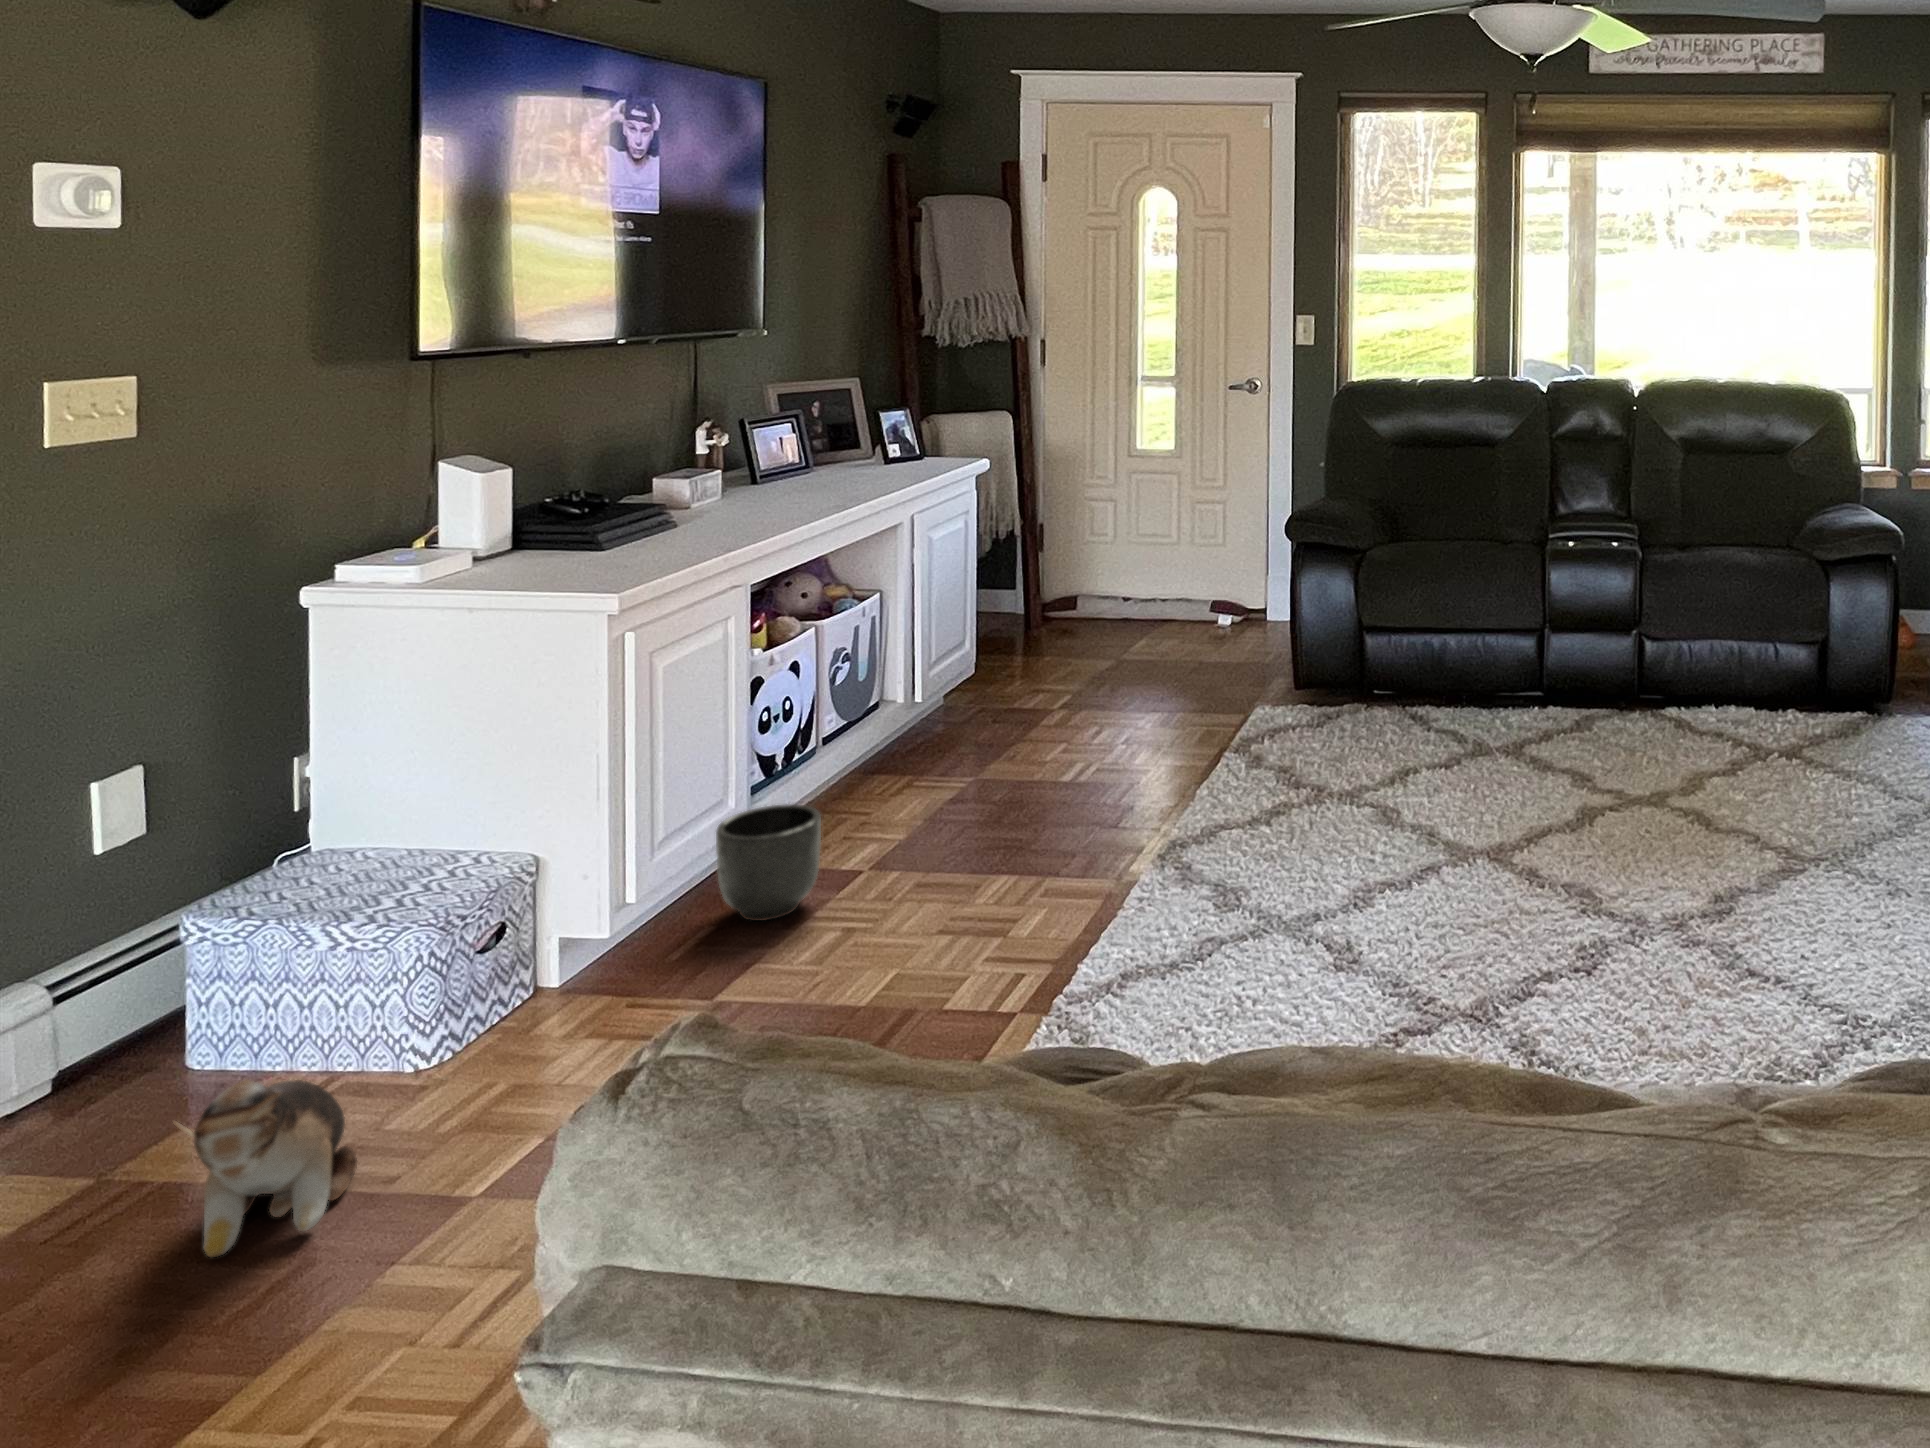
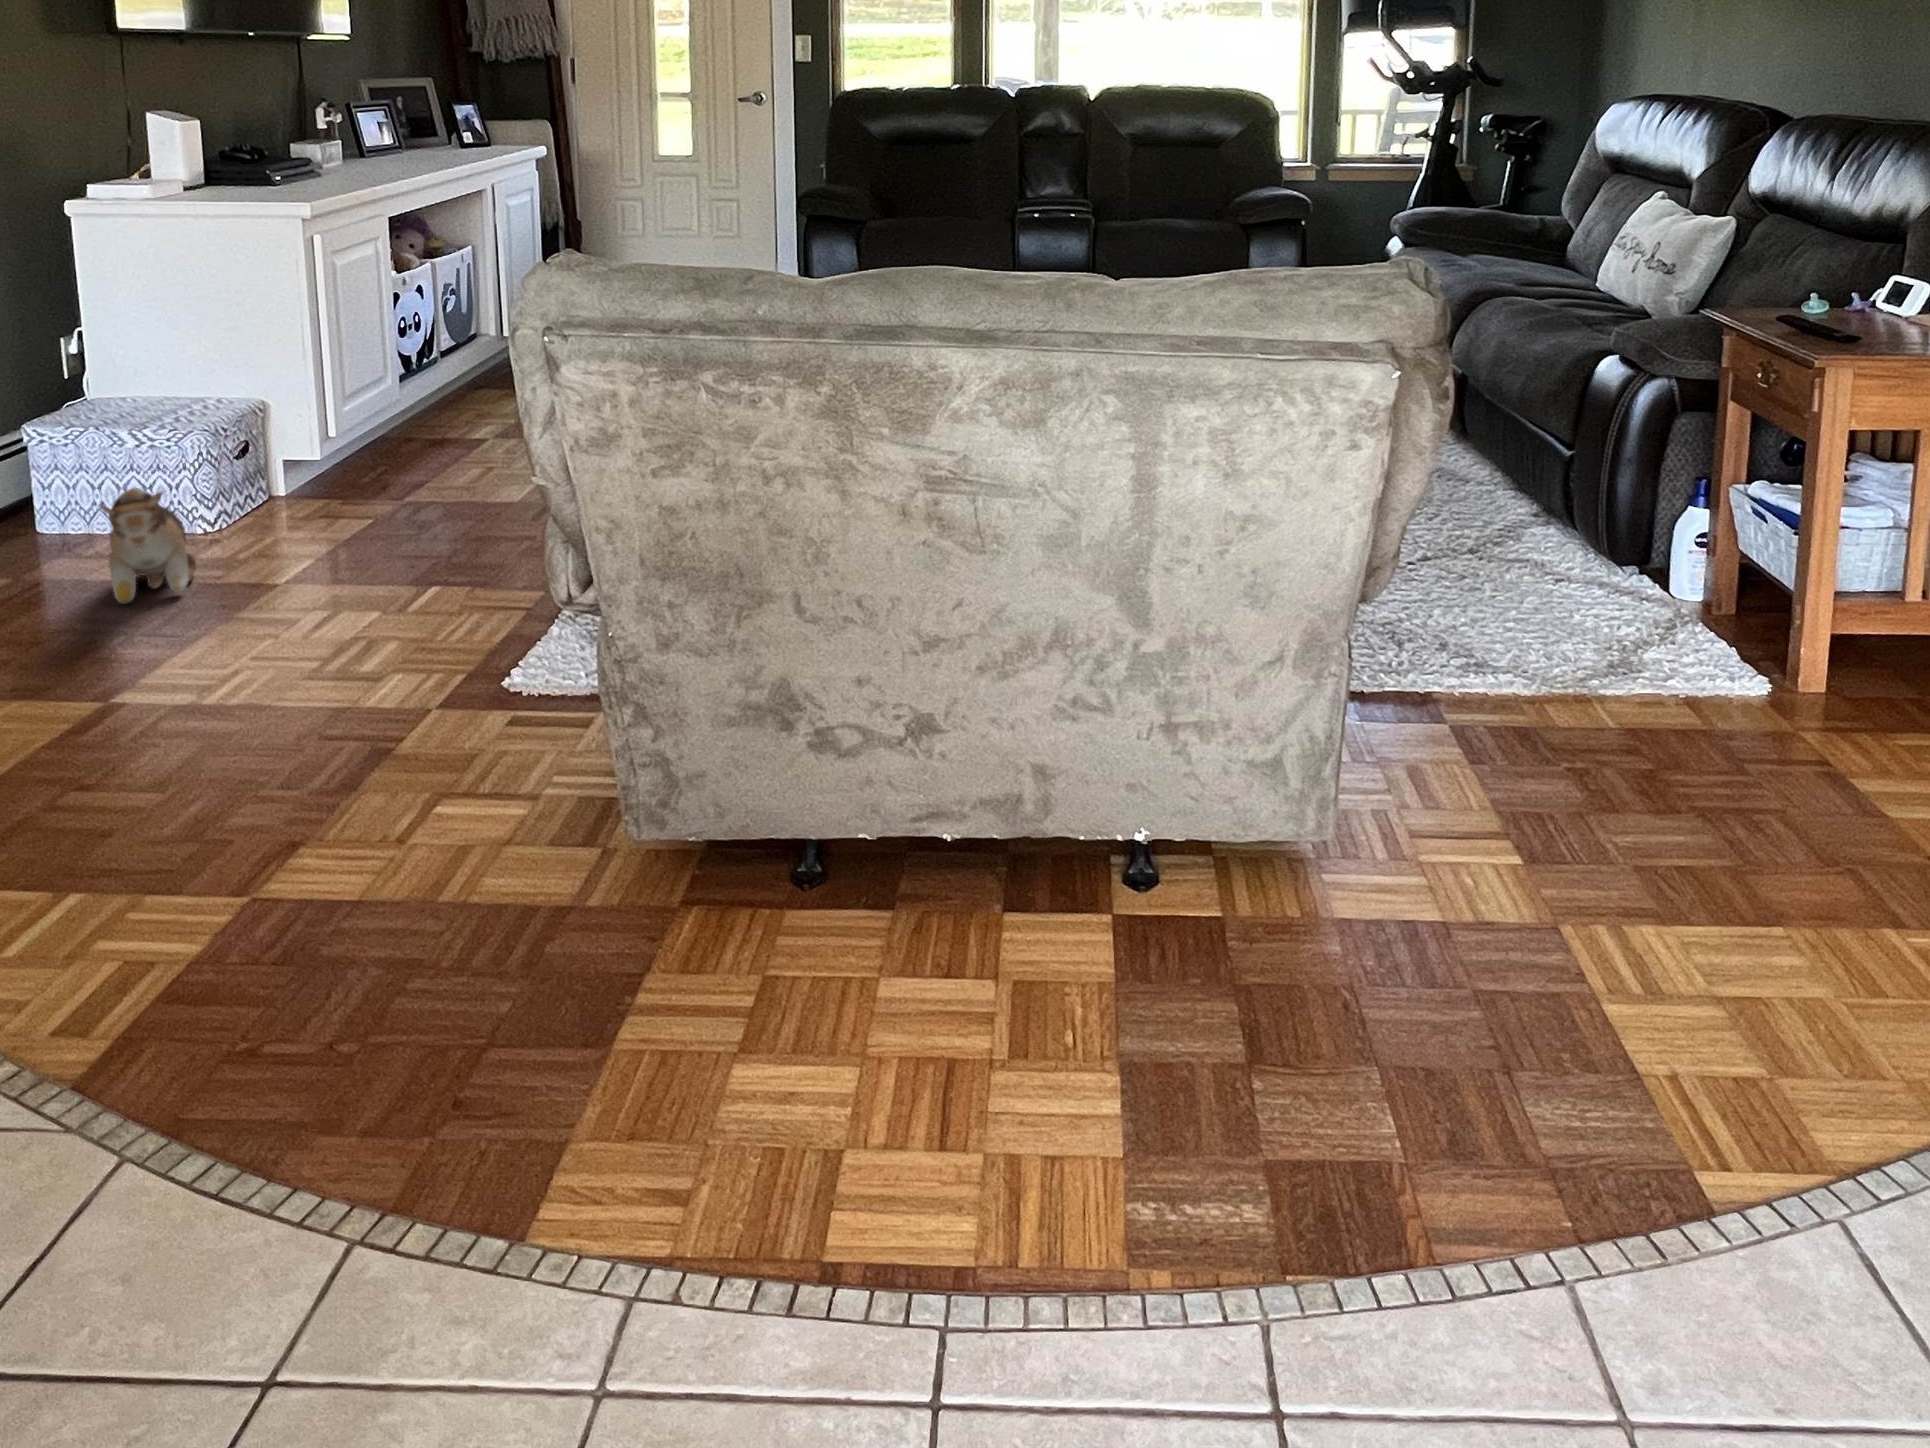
planter: present [716,804,821,921] -> none [382,382,460,462]

